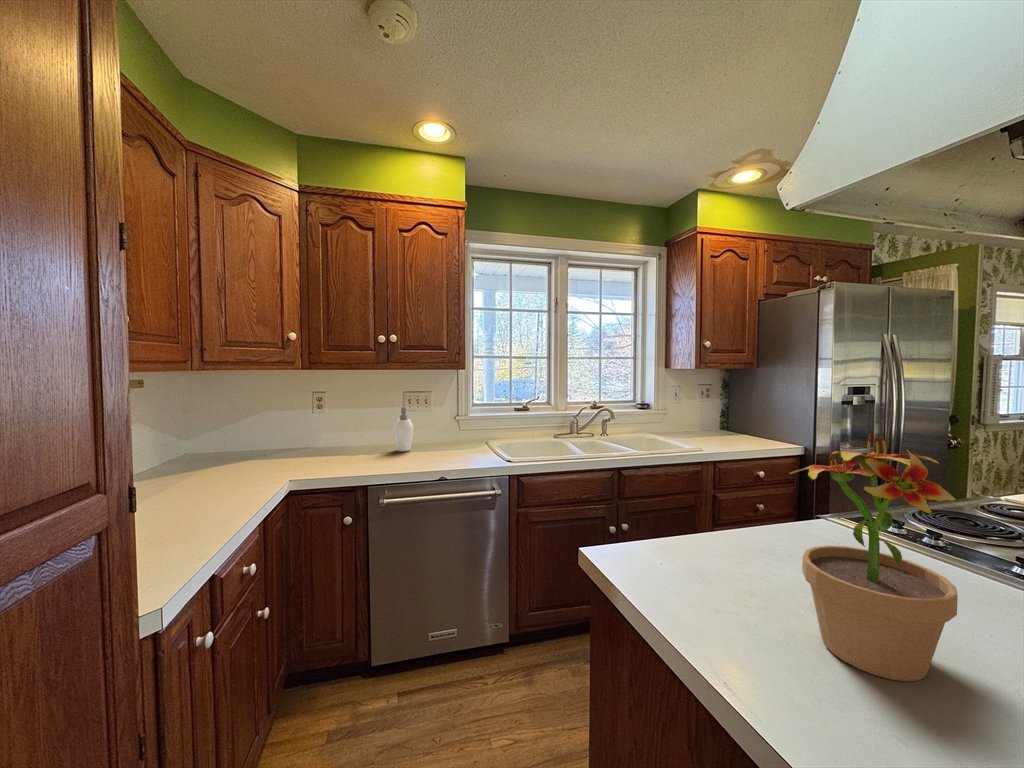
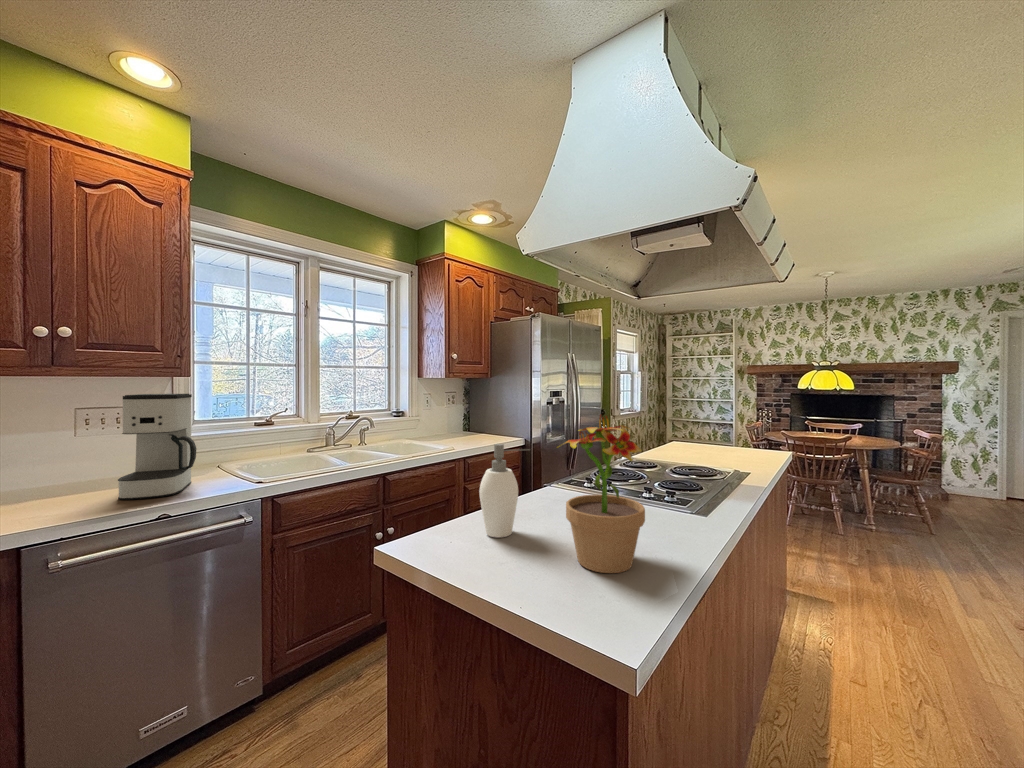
coffee maker: none [420,383,466,463] -> present [118,394,196,500]
soap dispenser: present [394,407,413,451] -> present [479,444,529,537]

